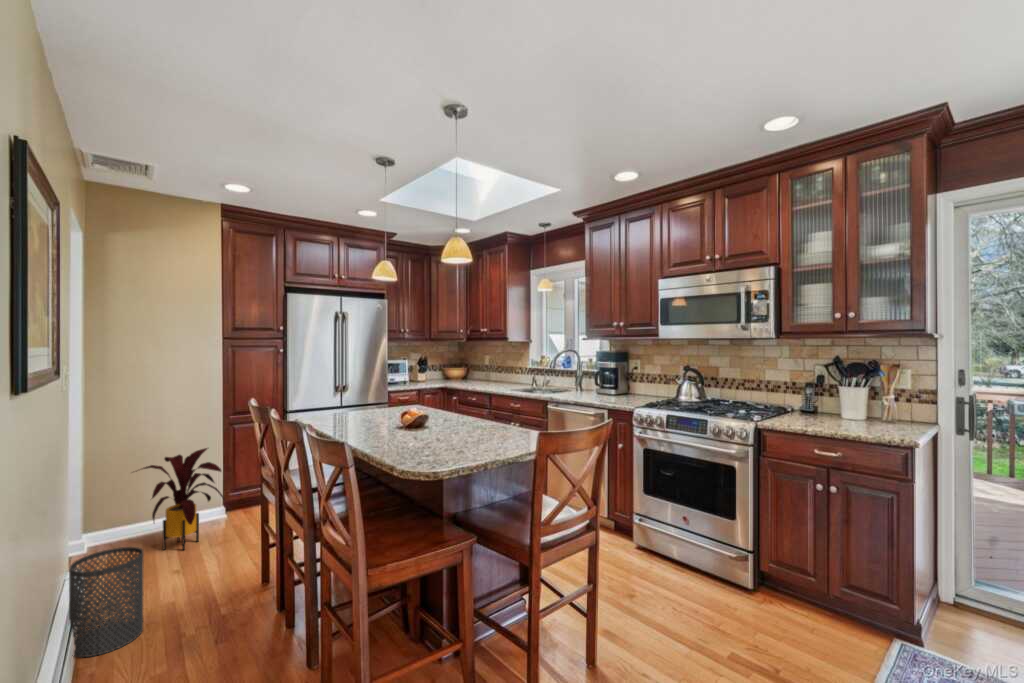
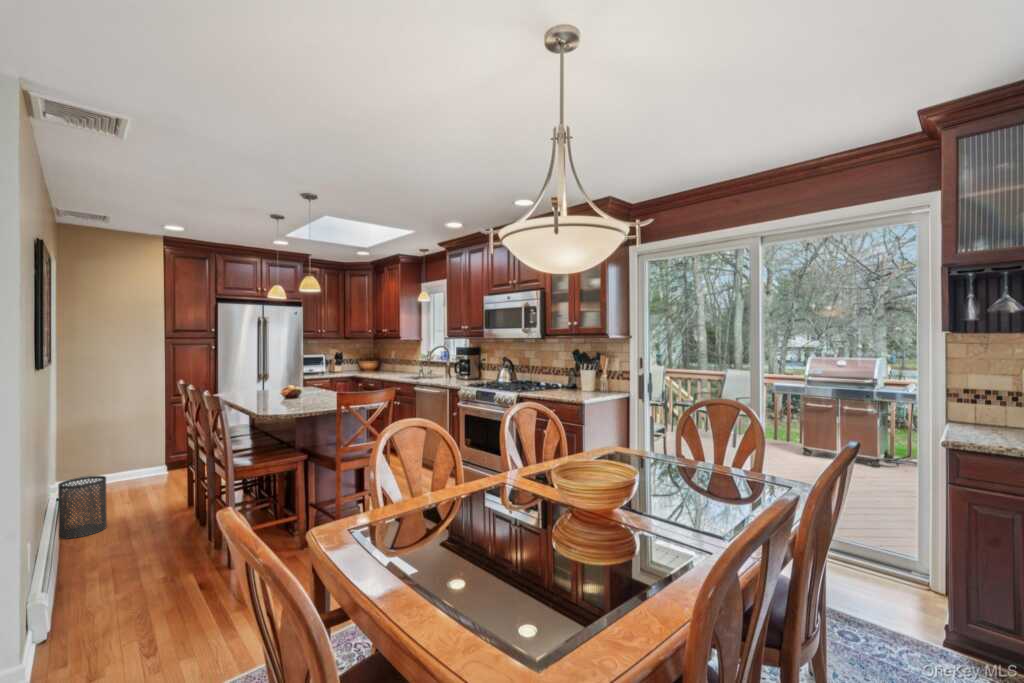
house plant: present [136,448,225,550] -> none [95,420,168,491]

